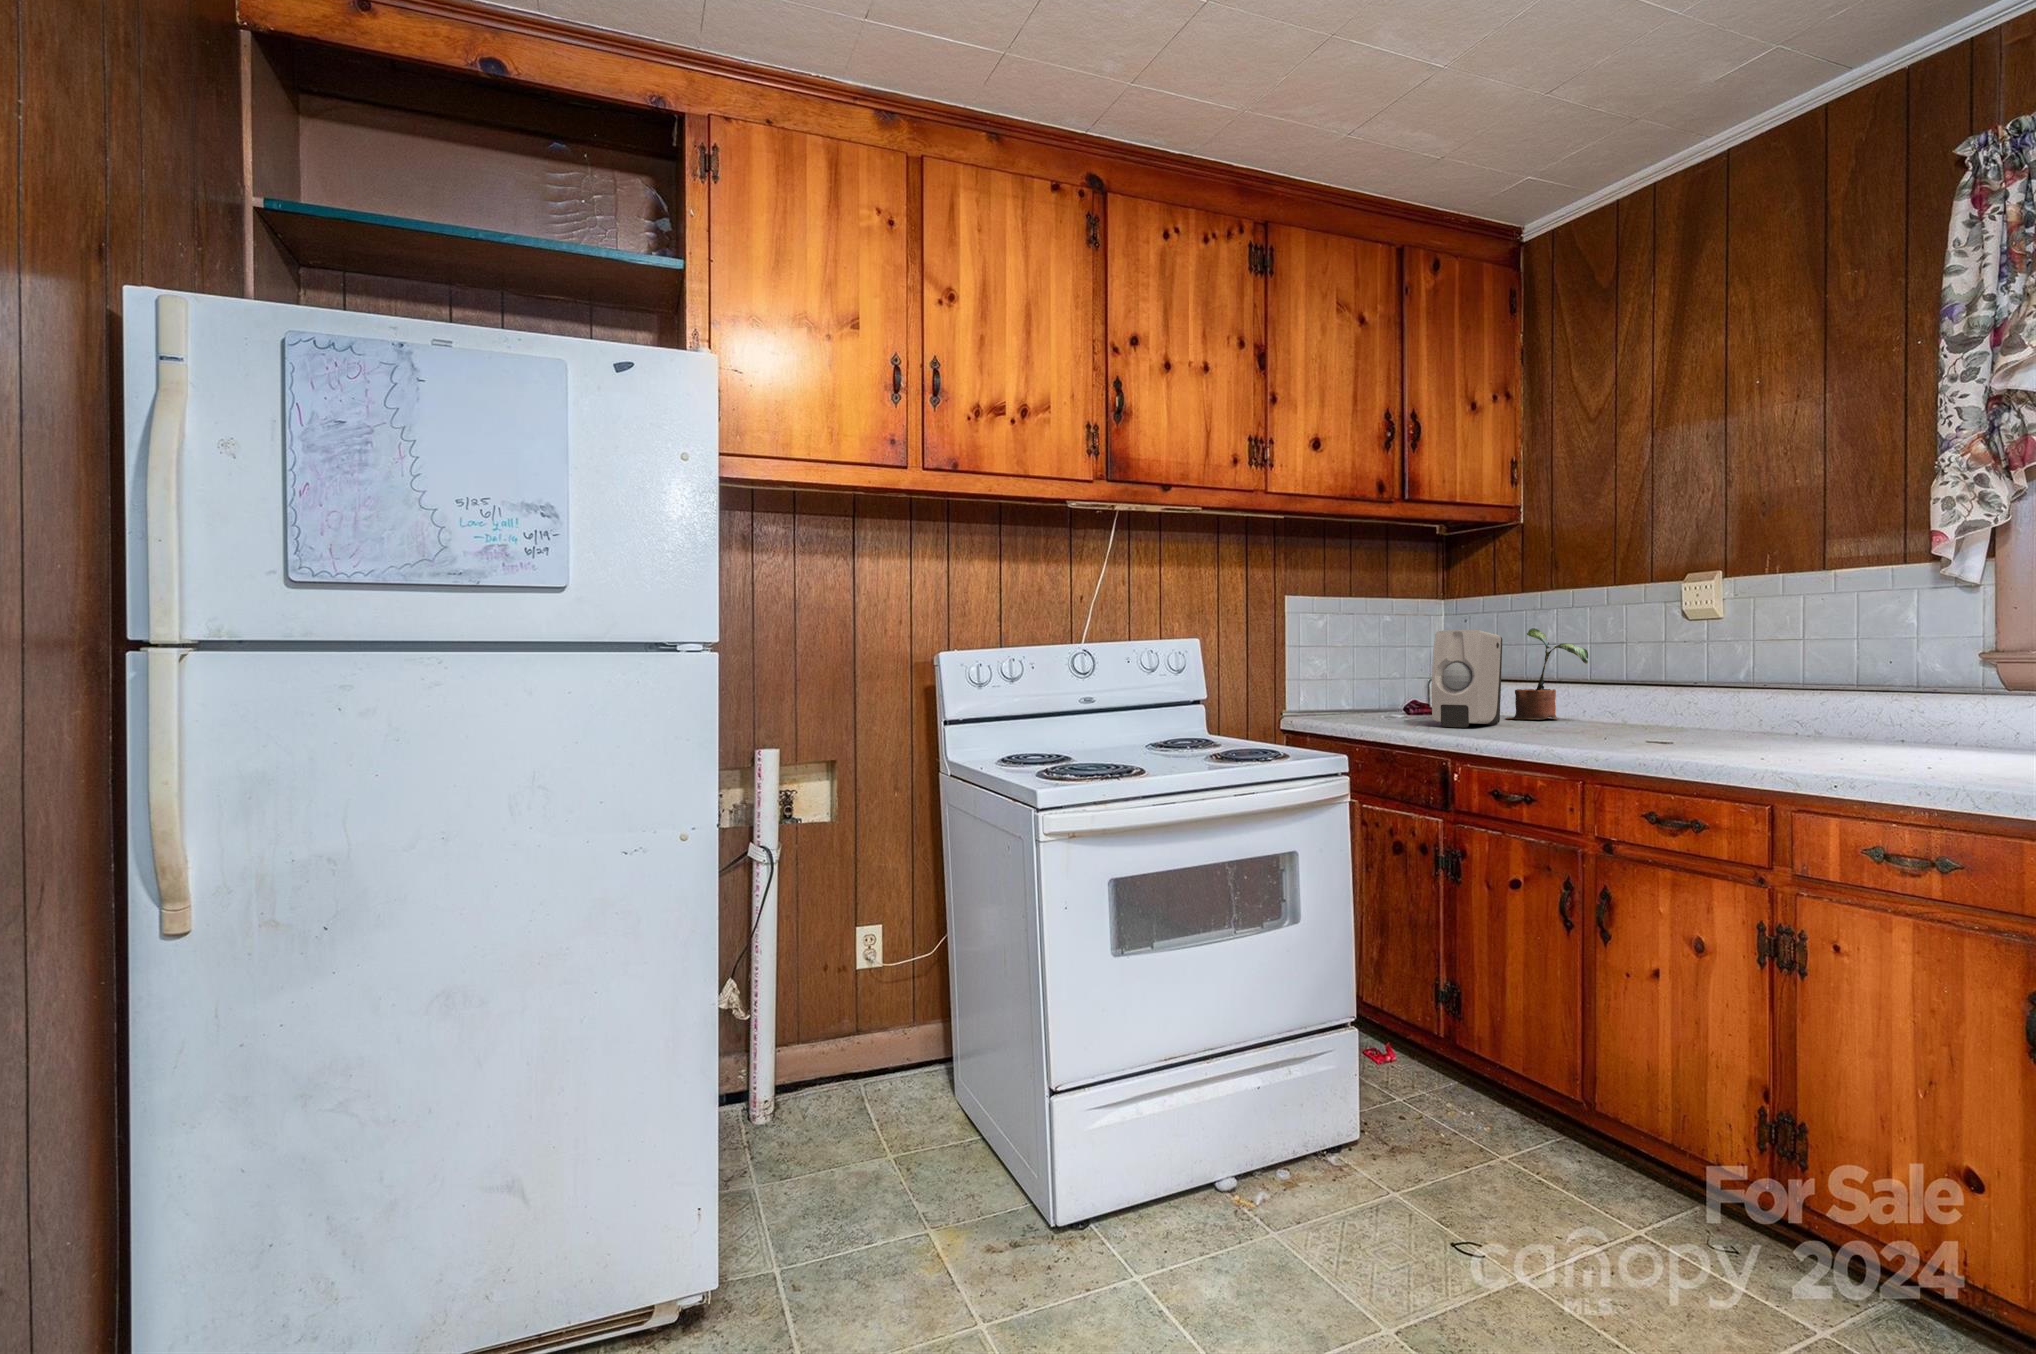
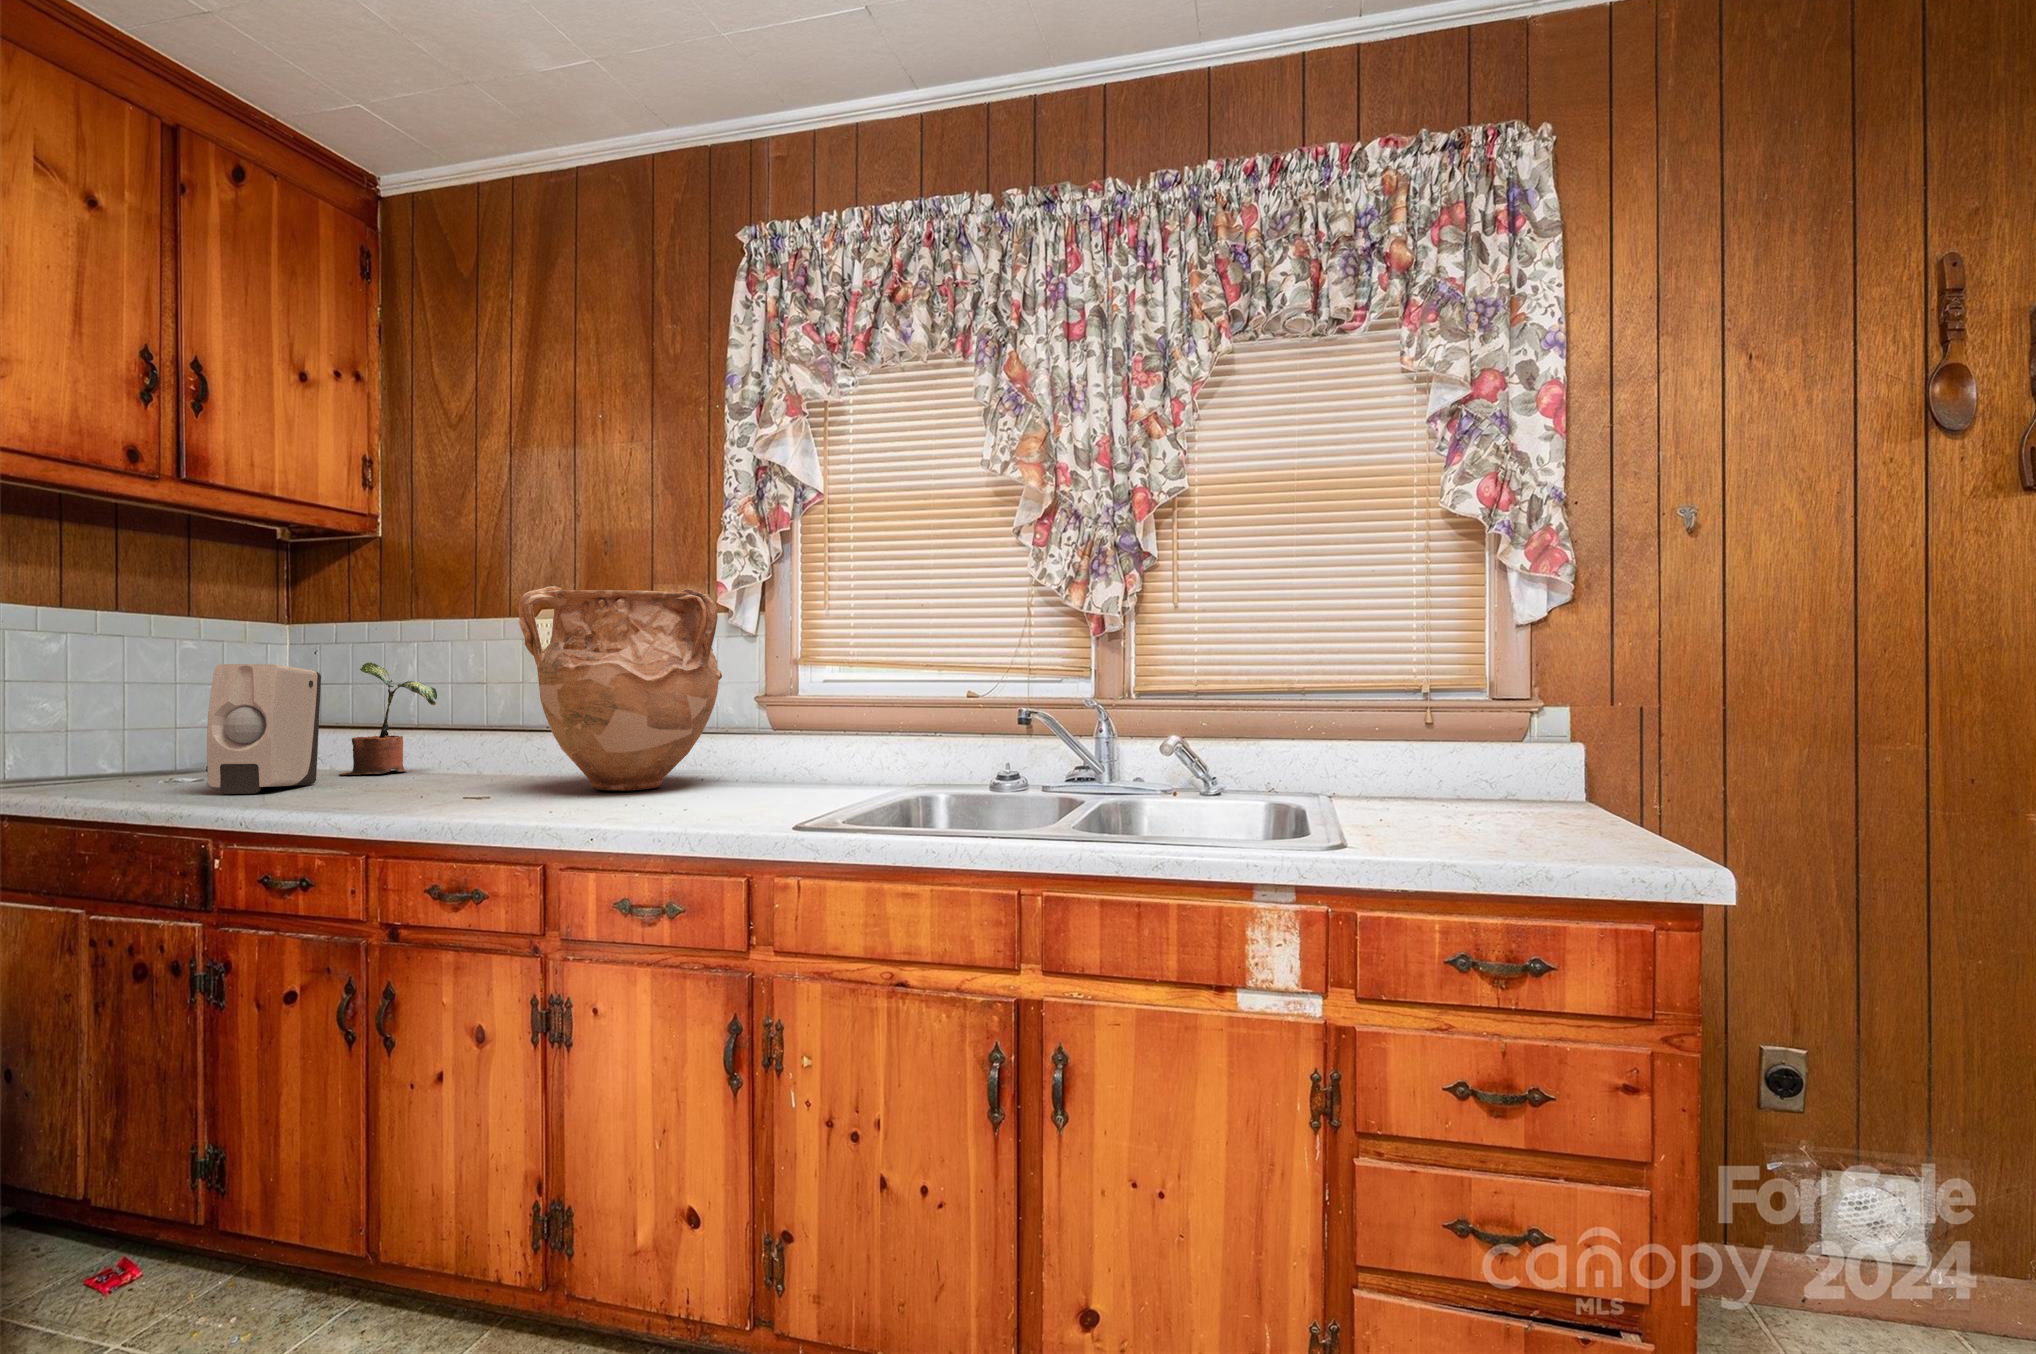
vase: none [1705,540,1952,746] -> present [519,586,722,791]

